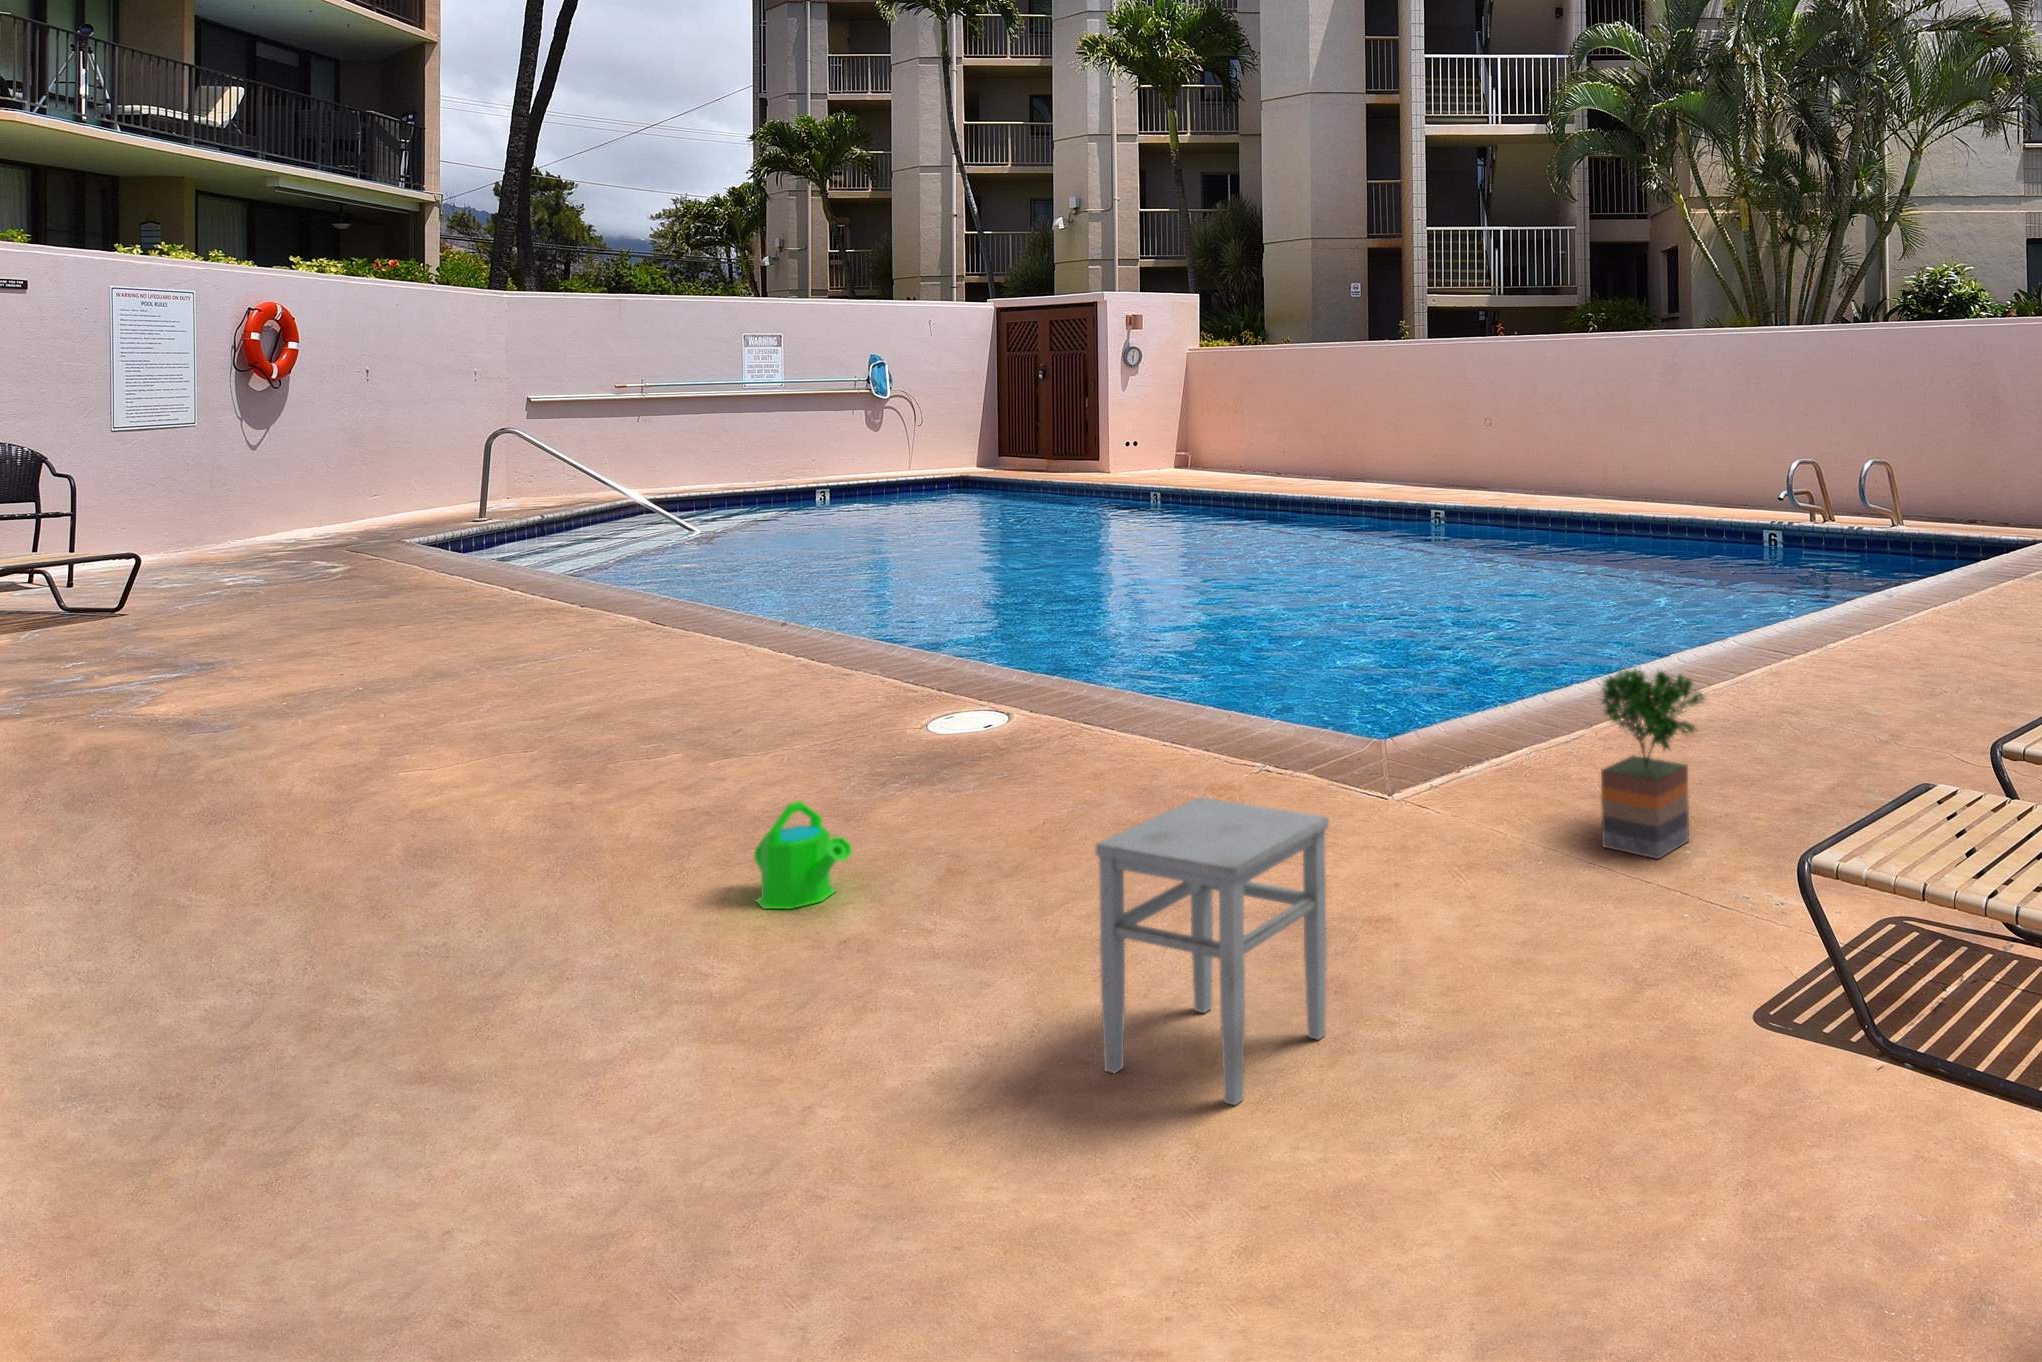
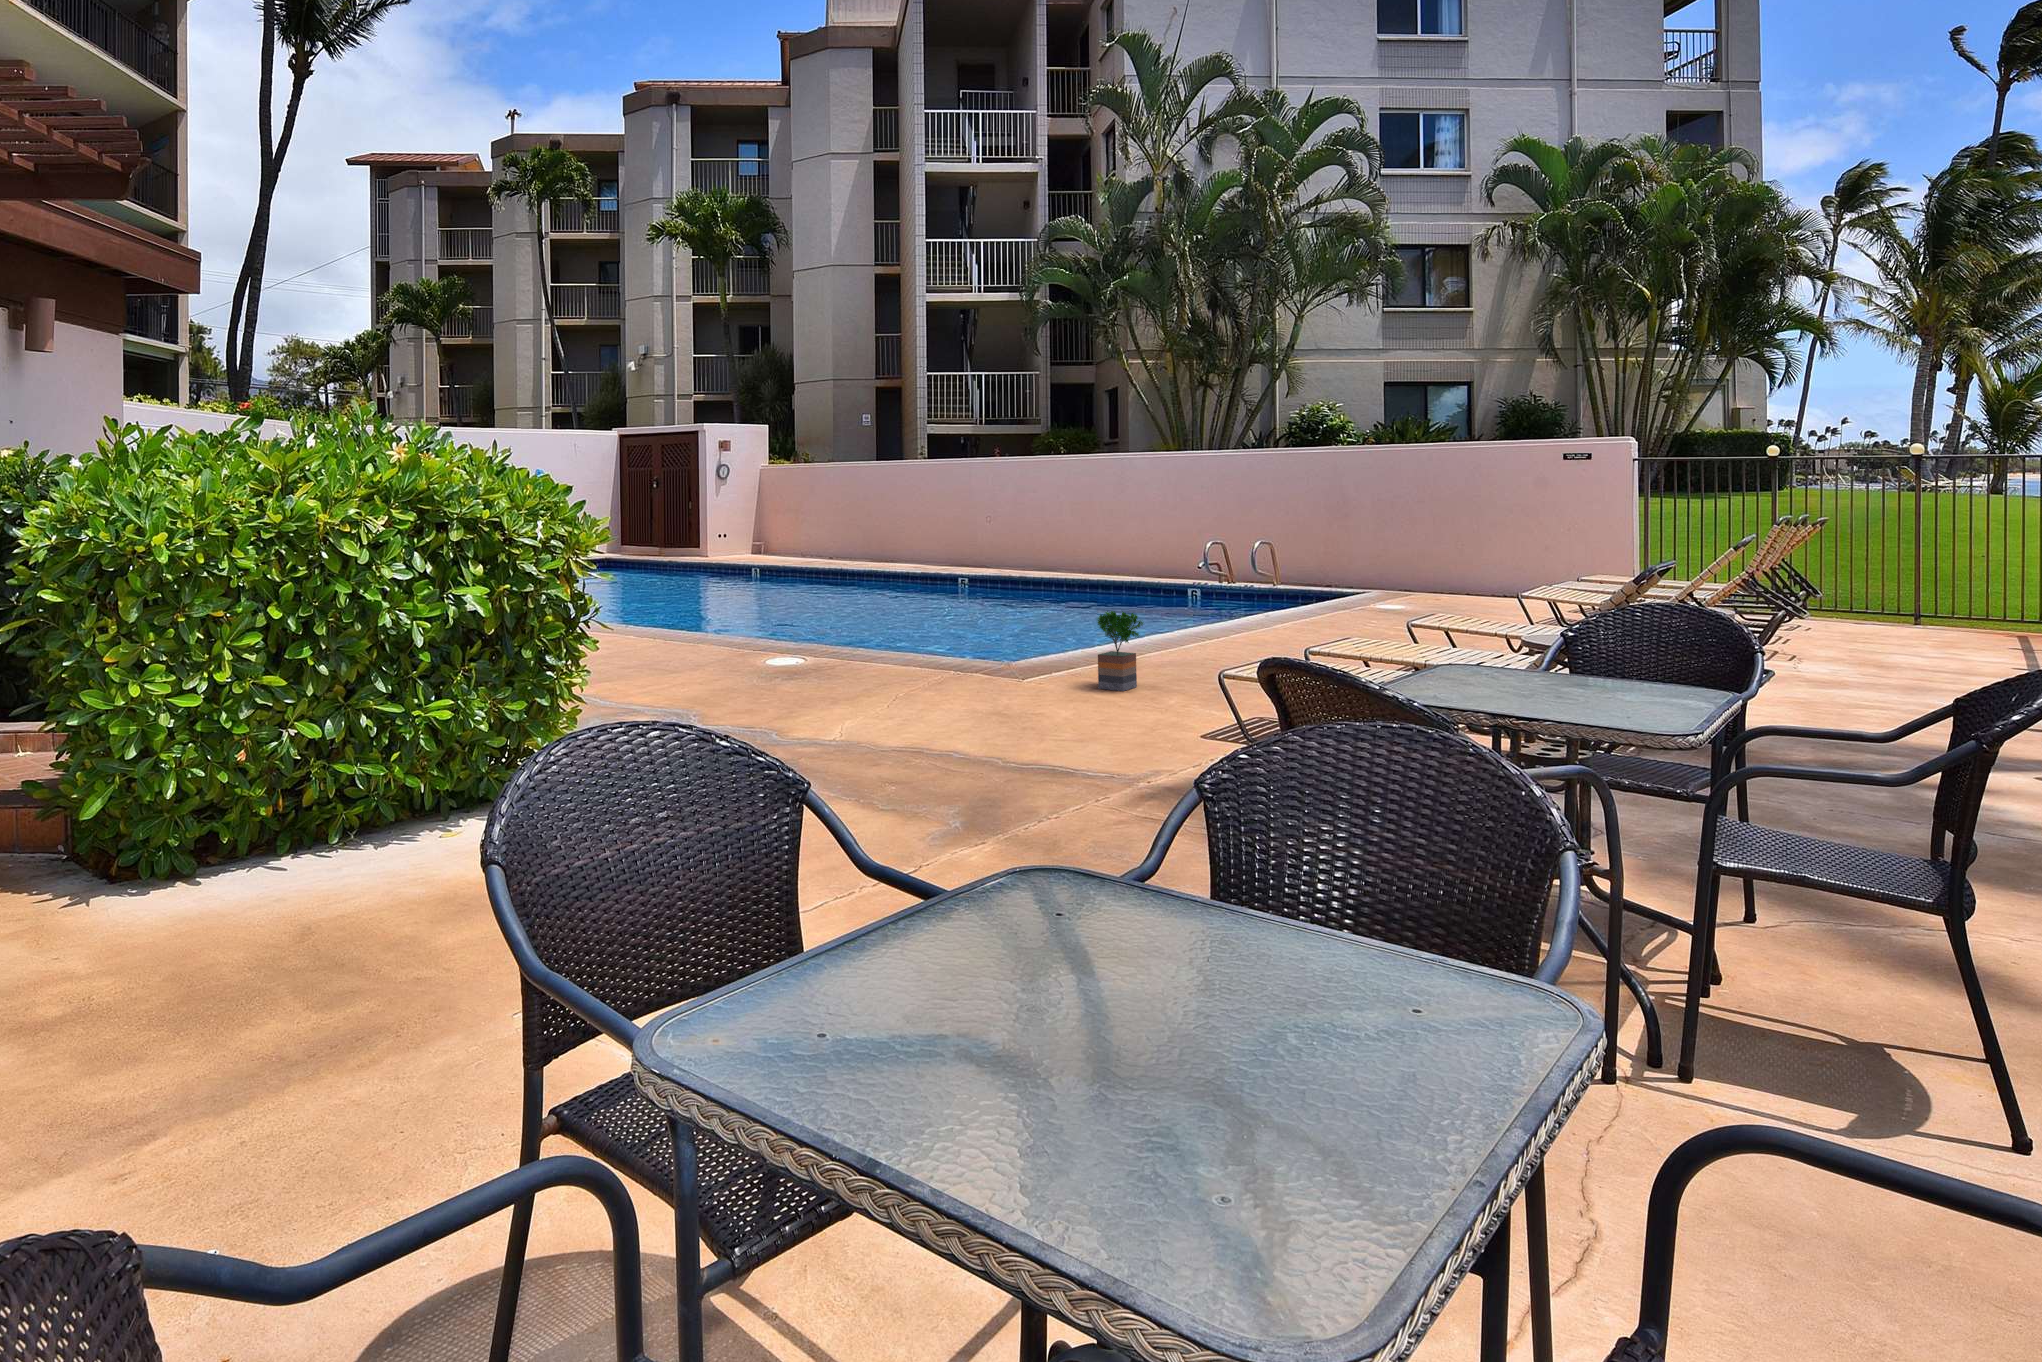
stool: present [1096,798,1329,1106] -> none [926,640,1005,733]
watering can: present [754,801,852,909] -> none [741,660,788,703]

